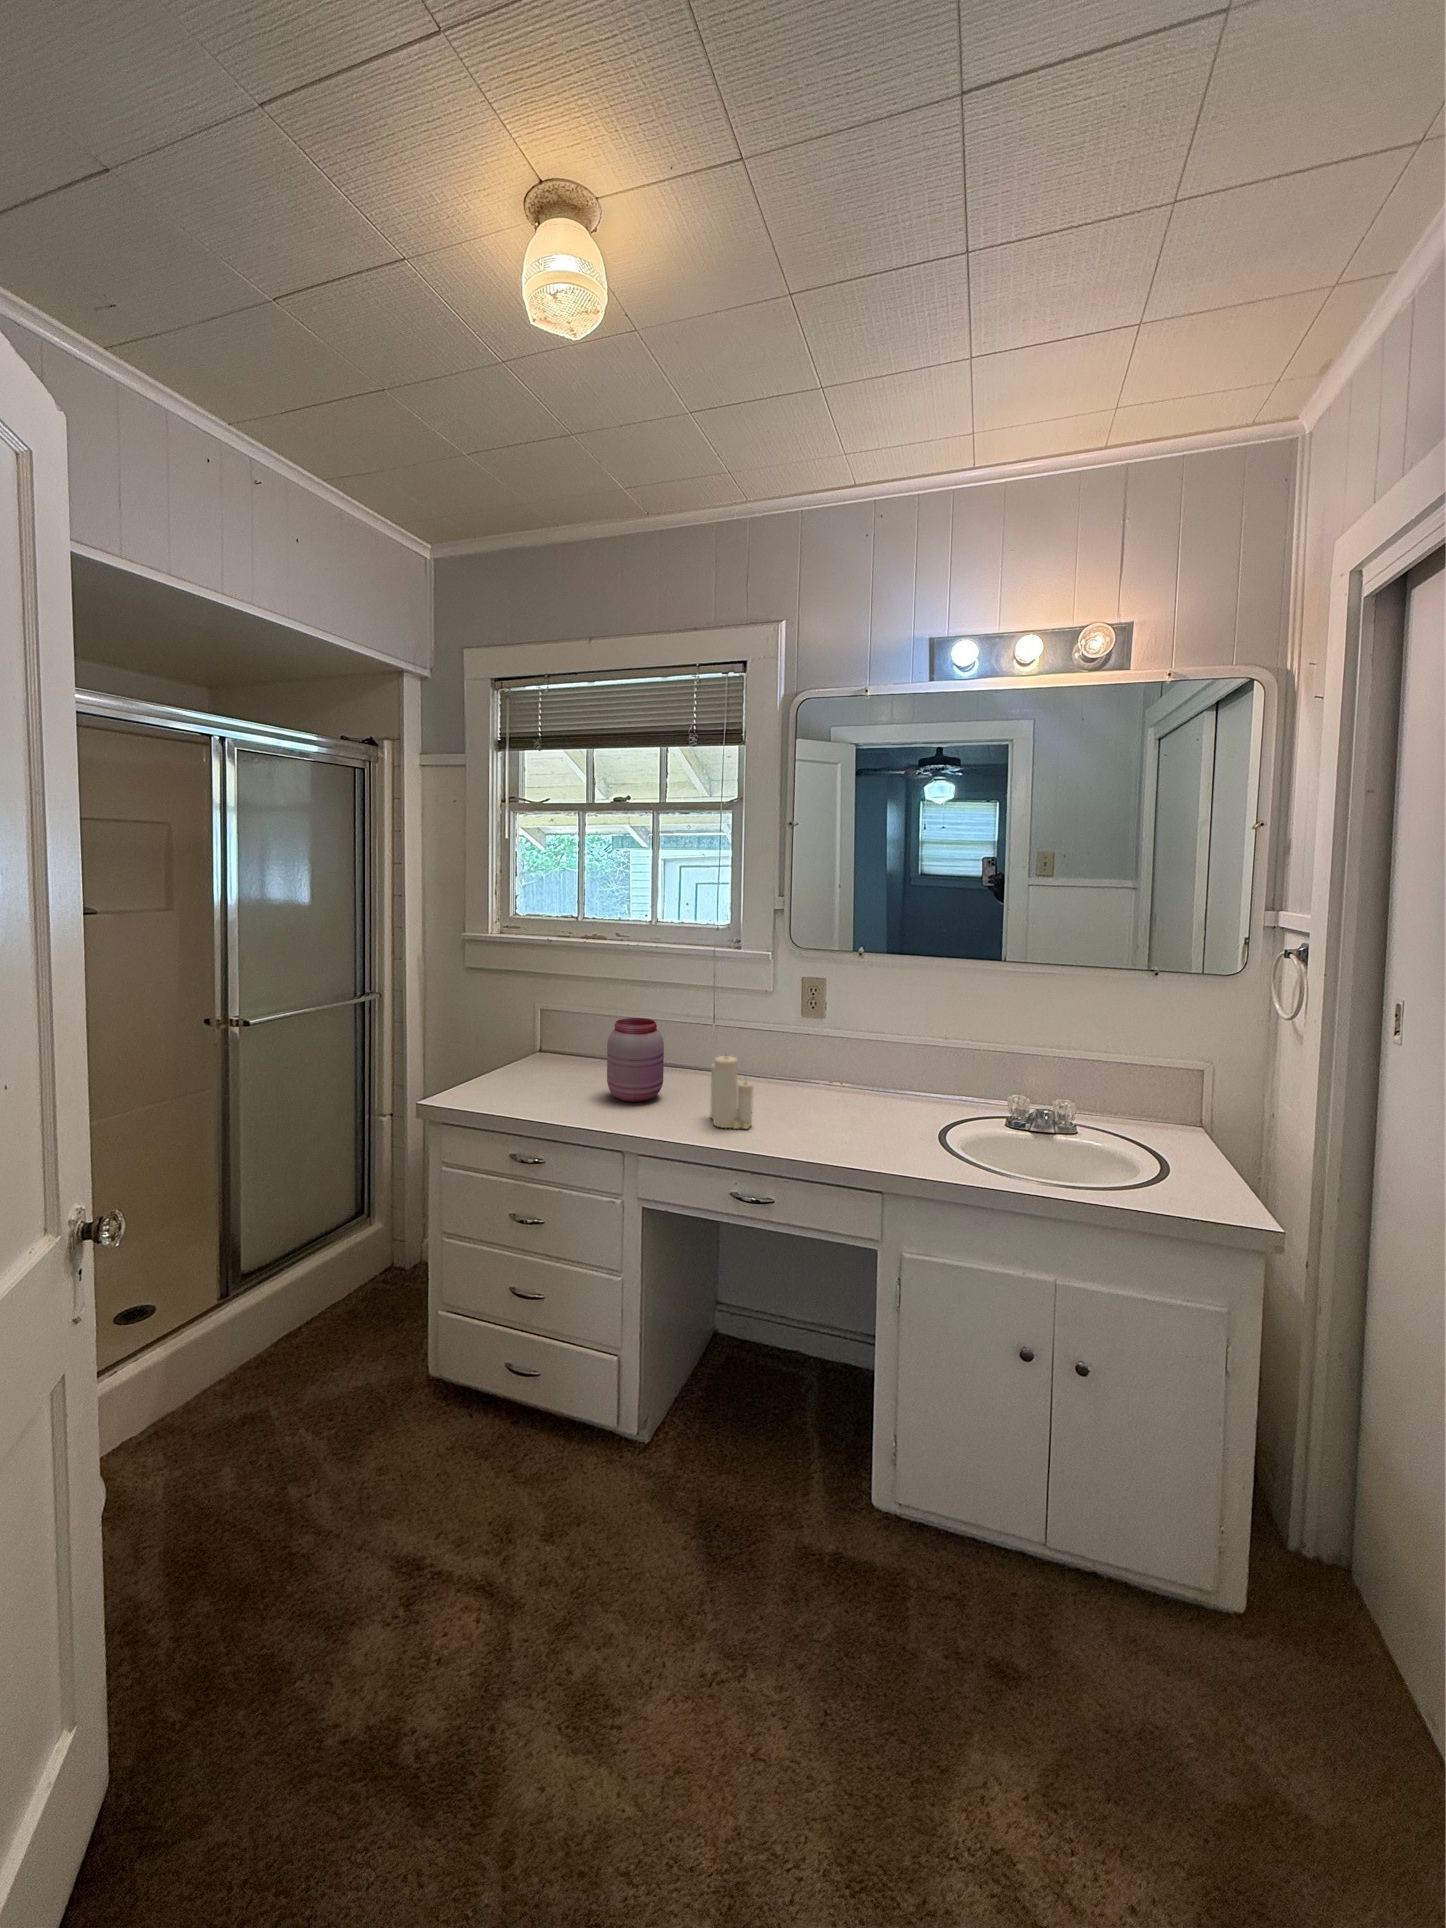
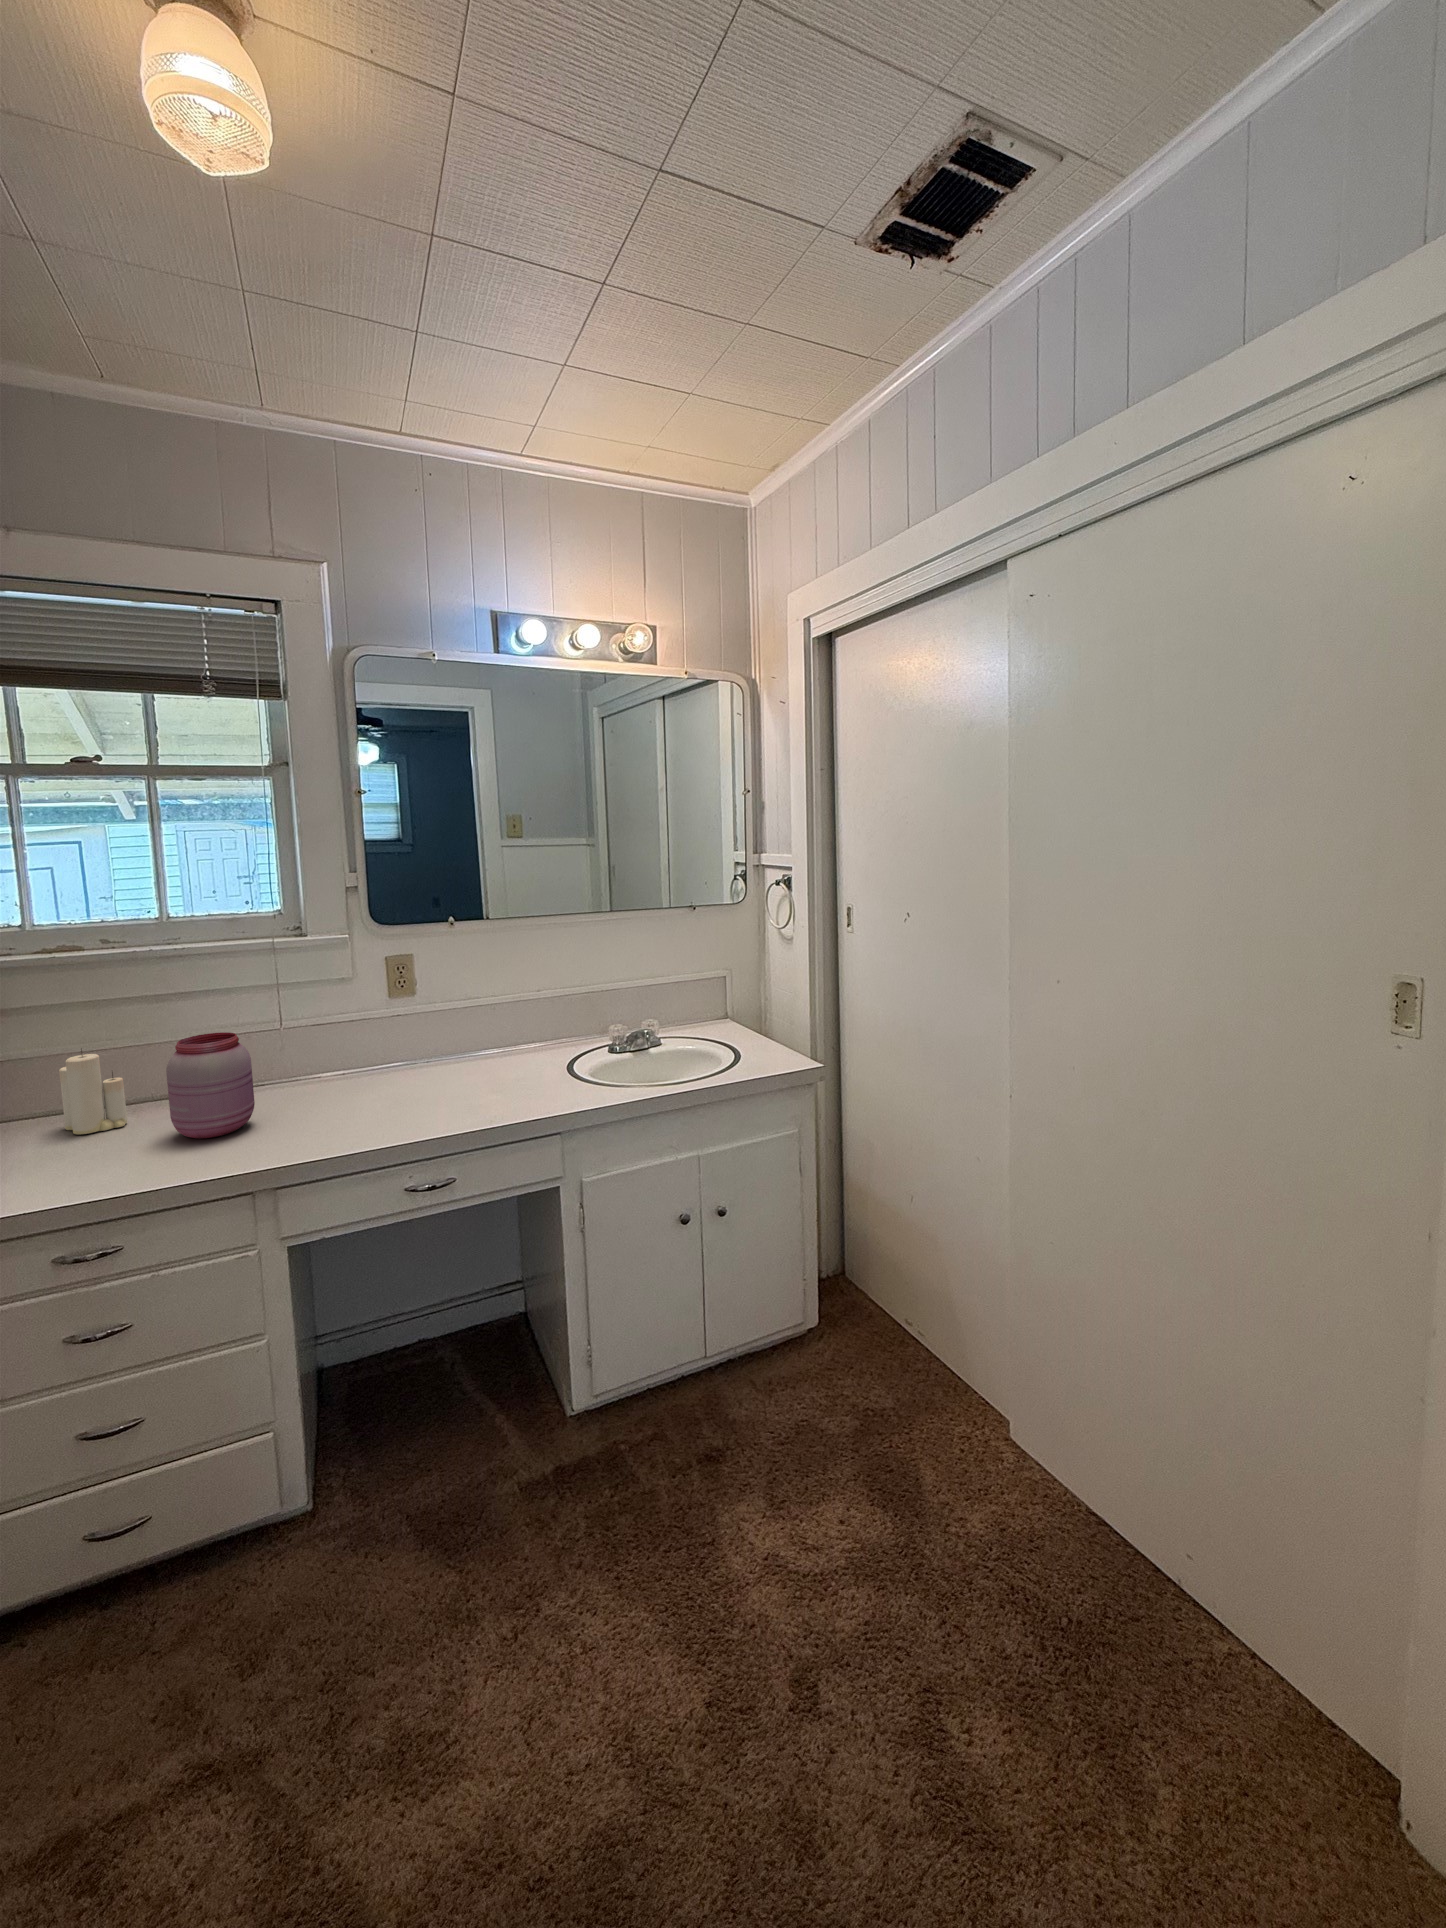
candle: present [710,1056,753,1129] -> present [59,1048,127,1134]

